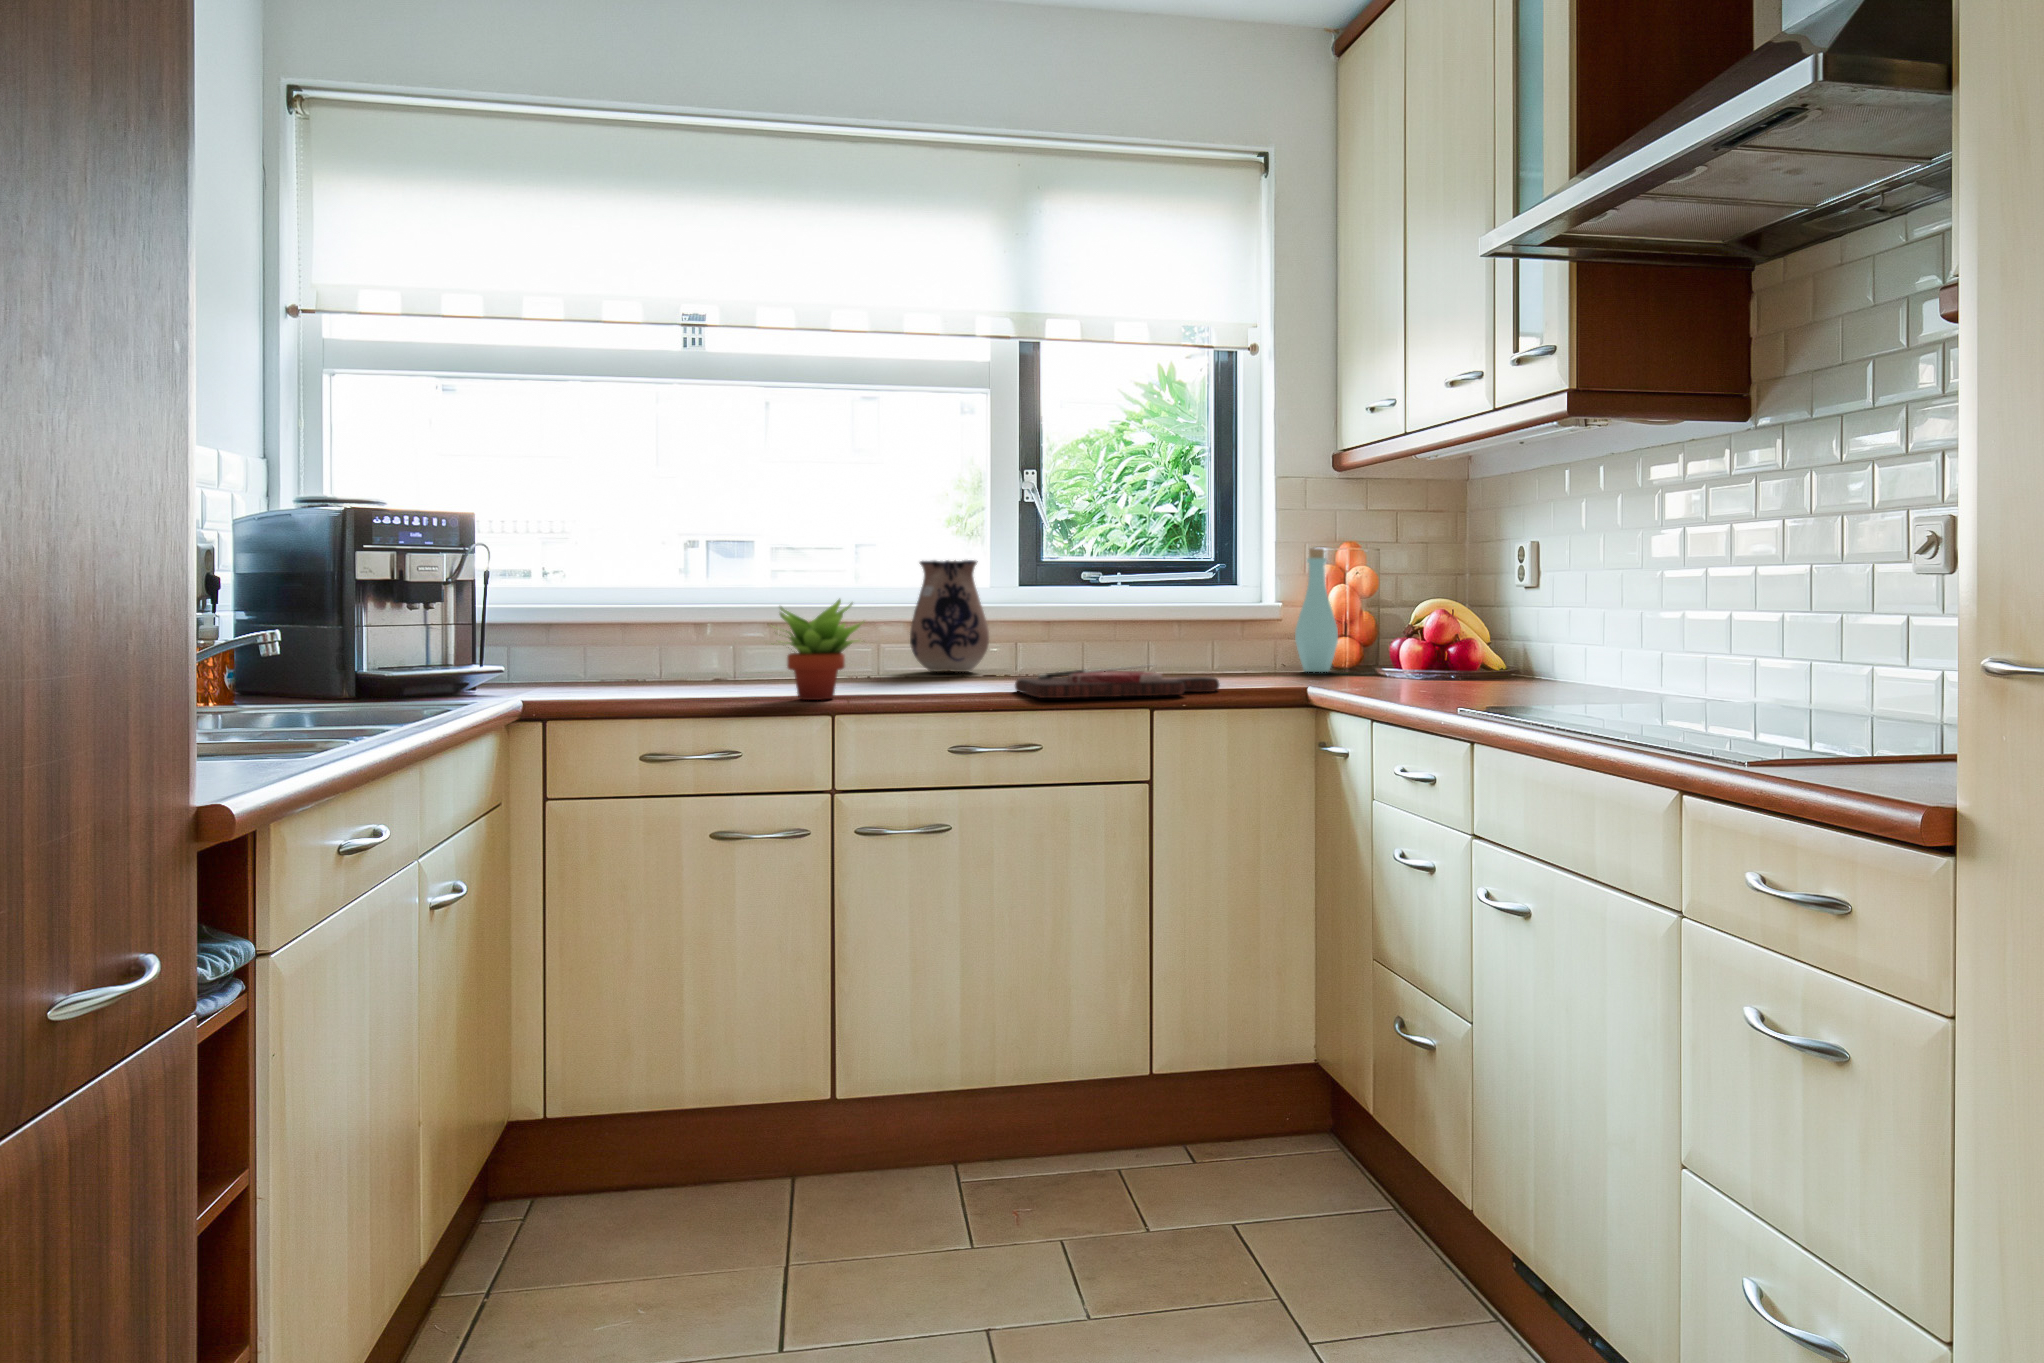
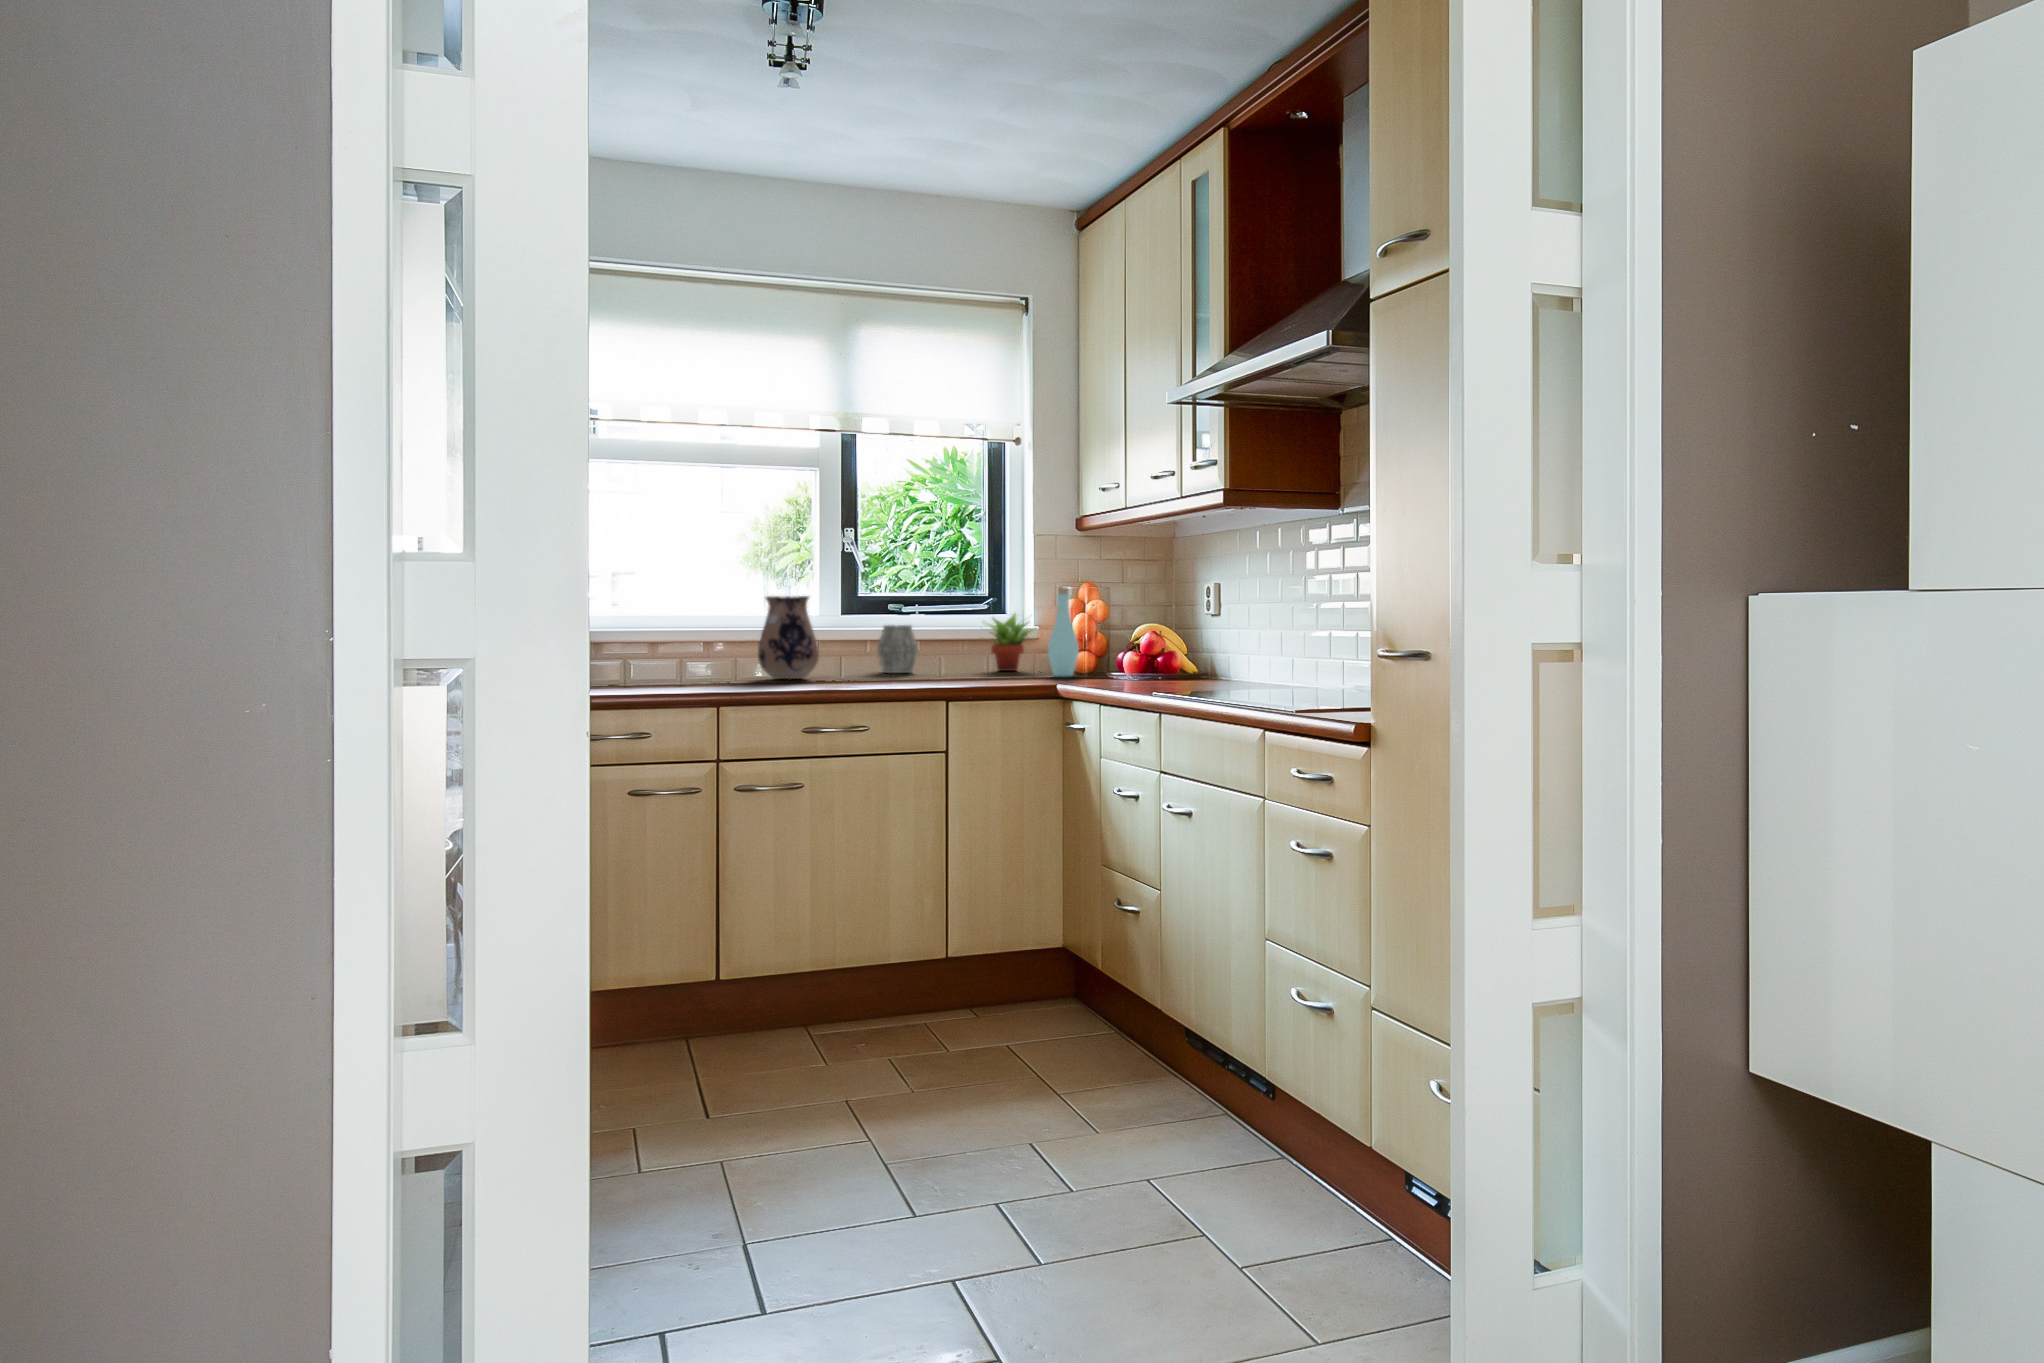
succulent plant: present [769,599,863,700] -> present [982,614,1033,671]
mug: none [1070,601,1124,664] -> present [877,625,918,673]
cutting board: present [1015,665,1219,698] -> none [847,671,995,694]

